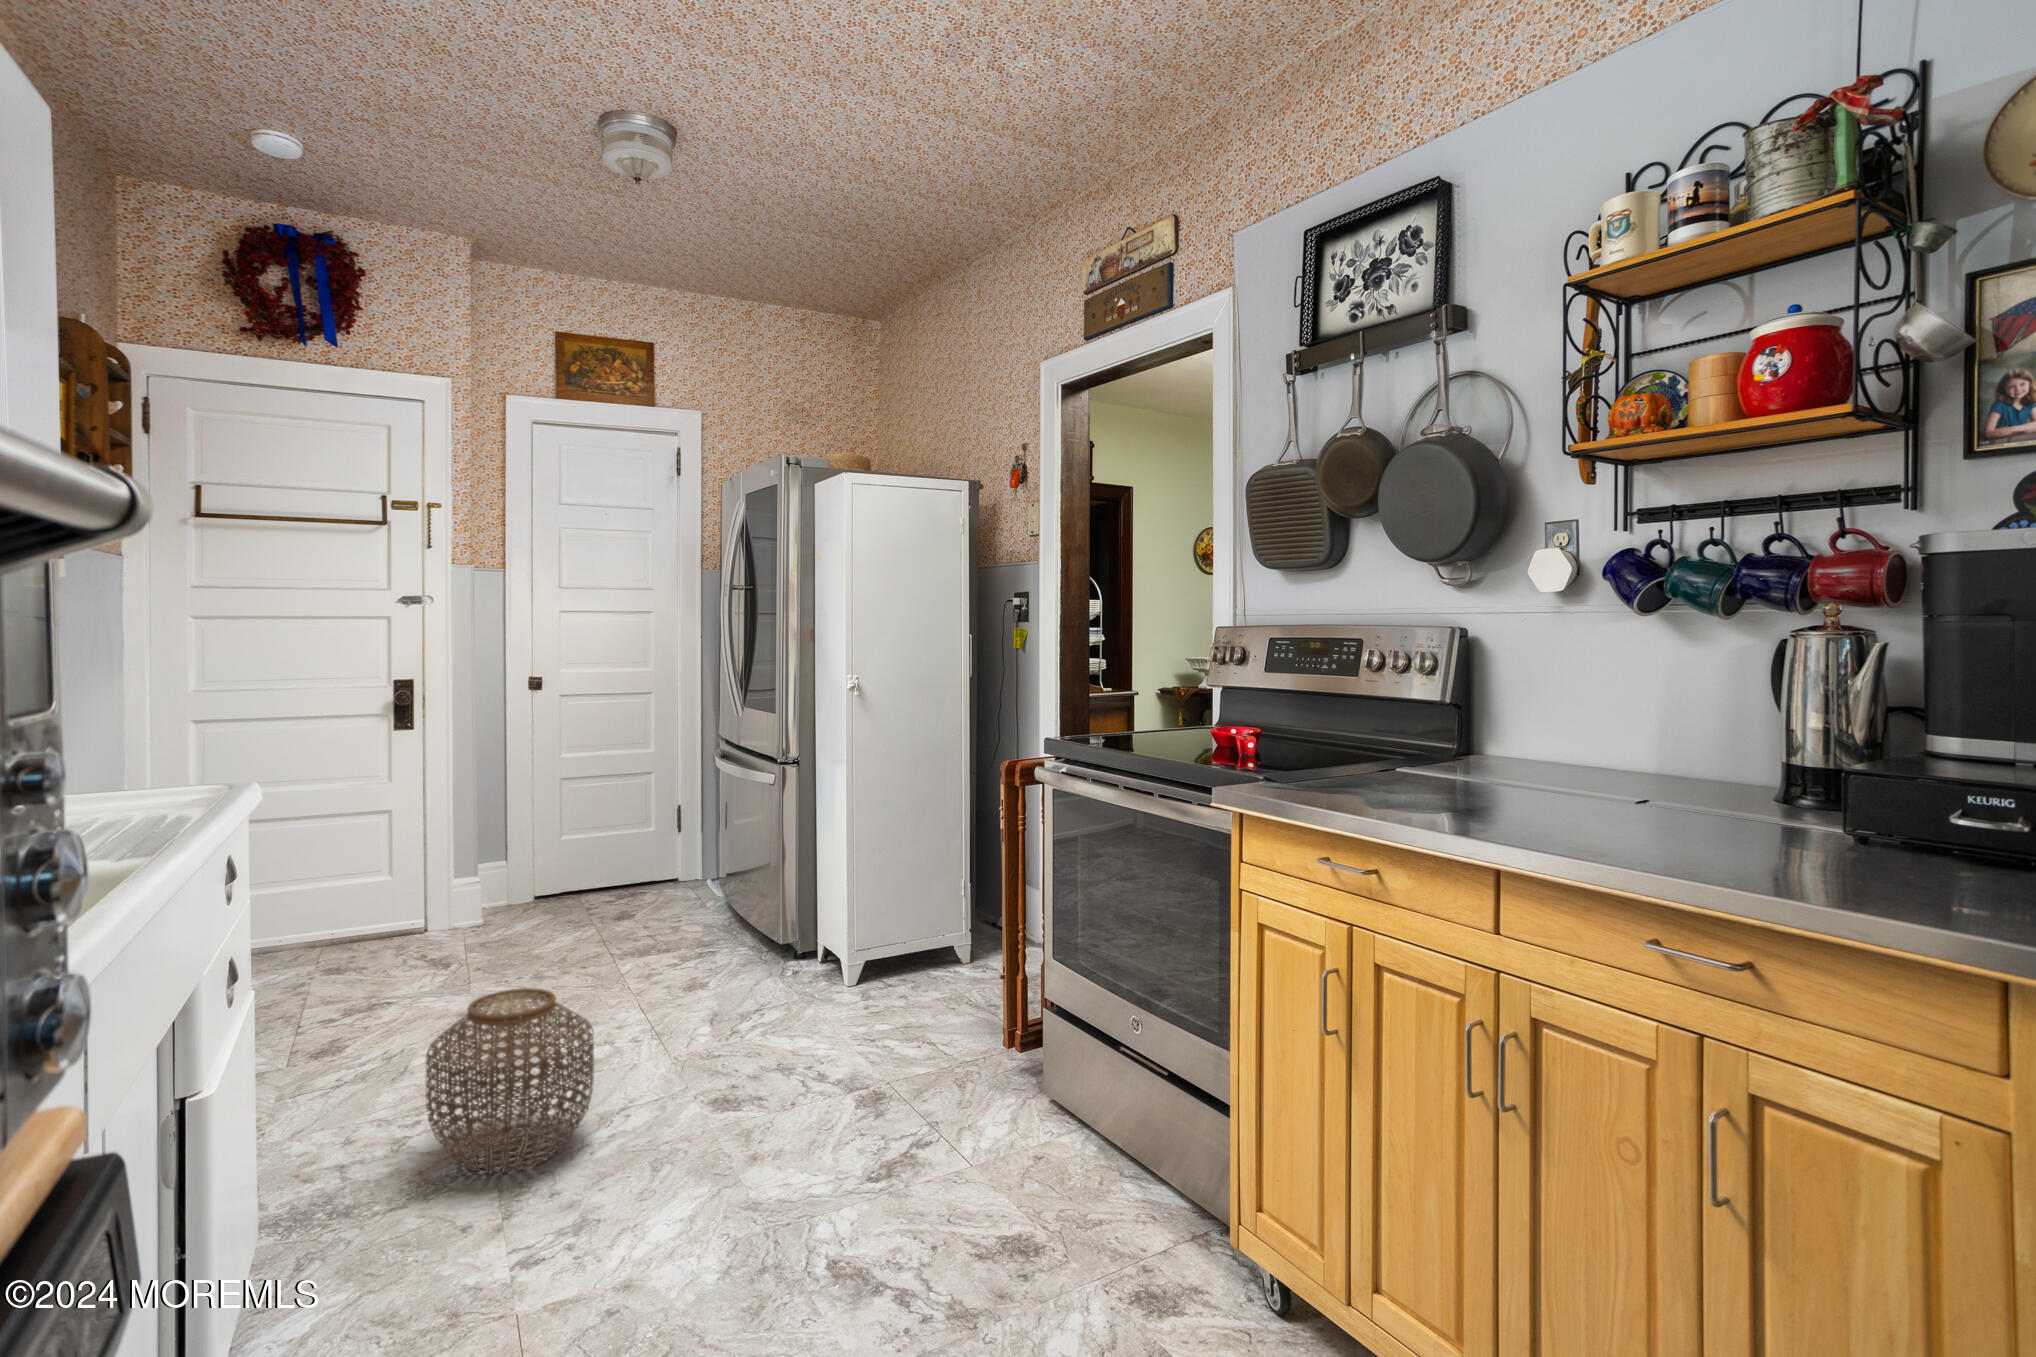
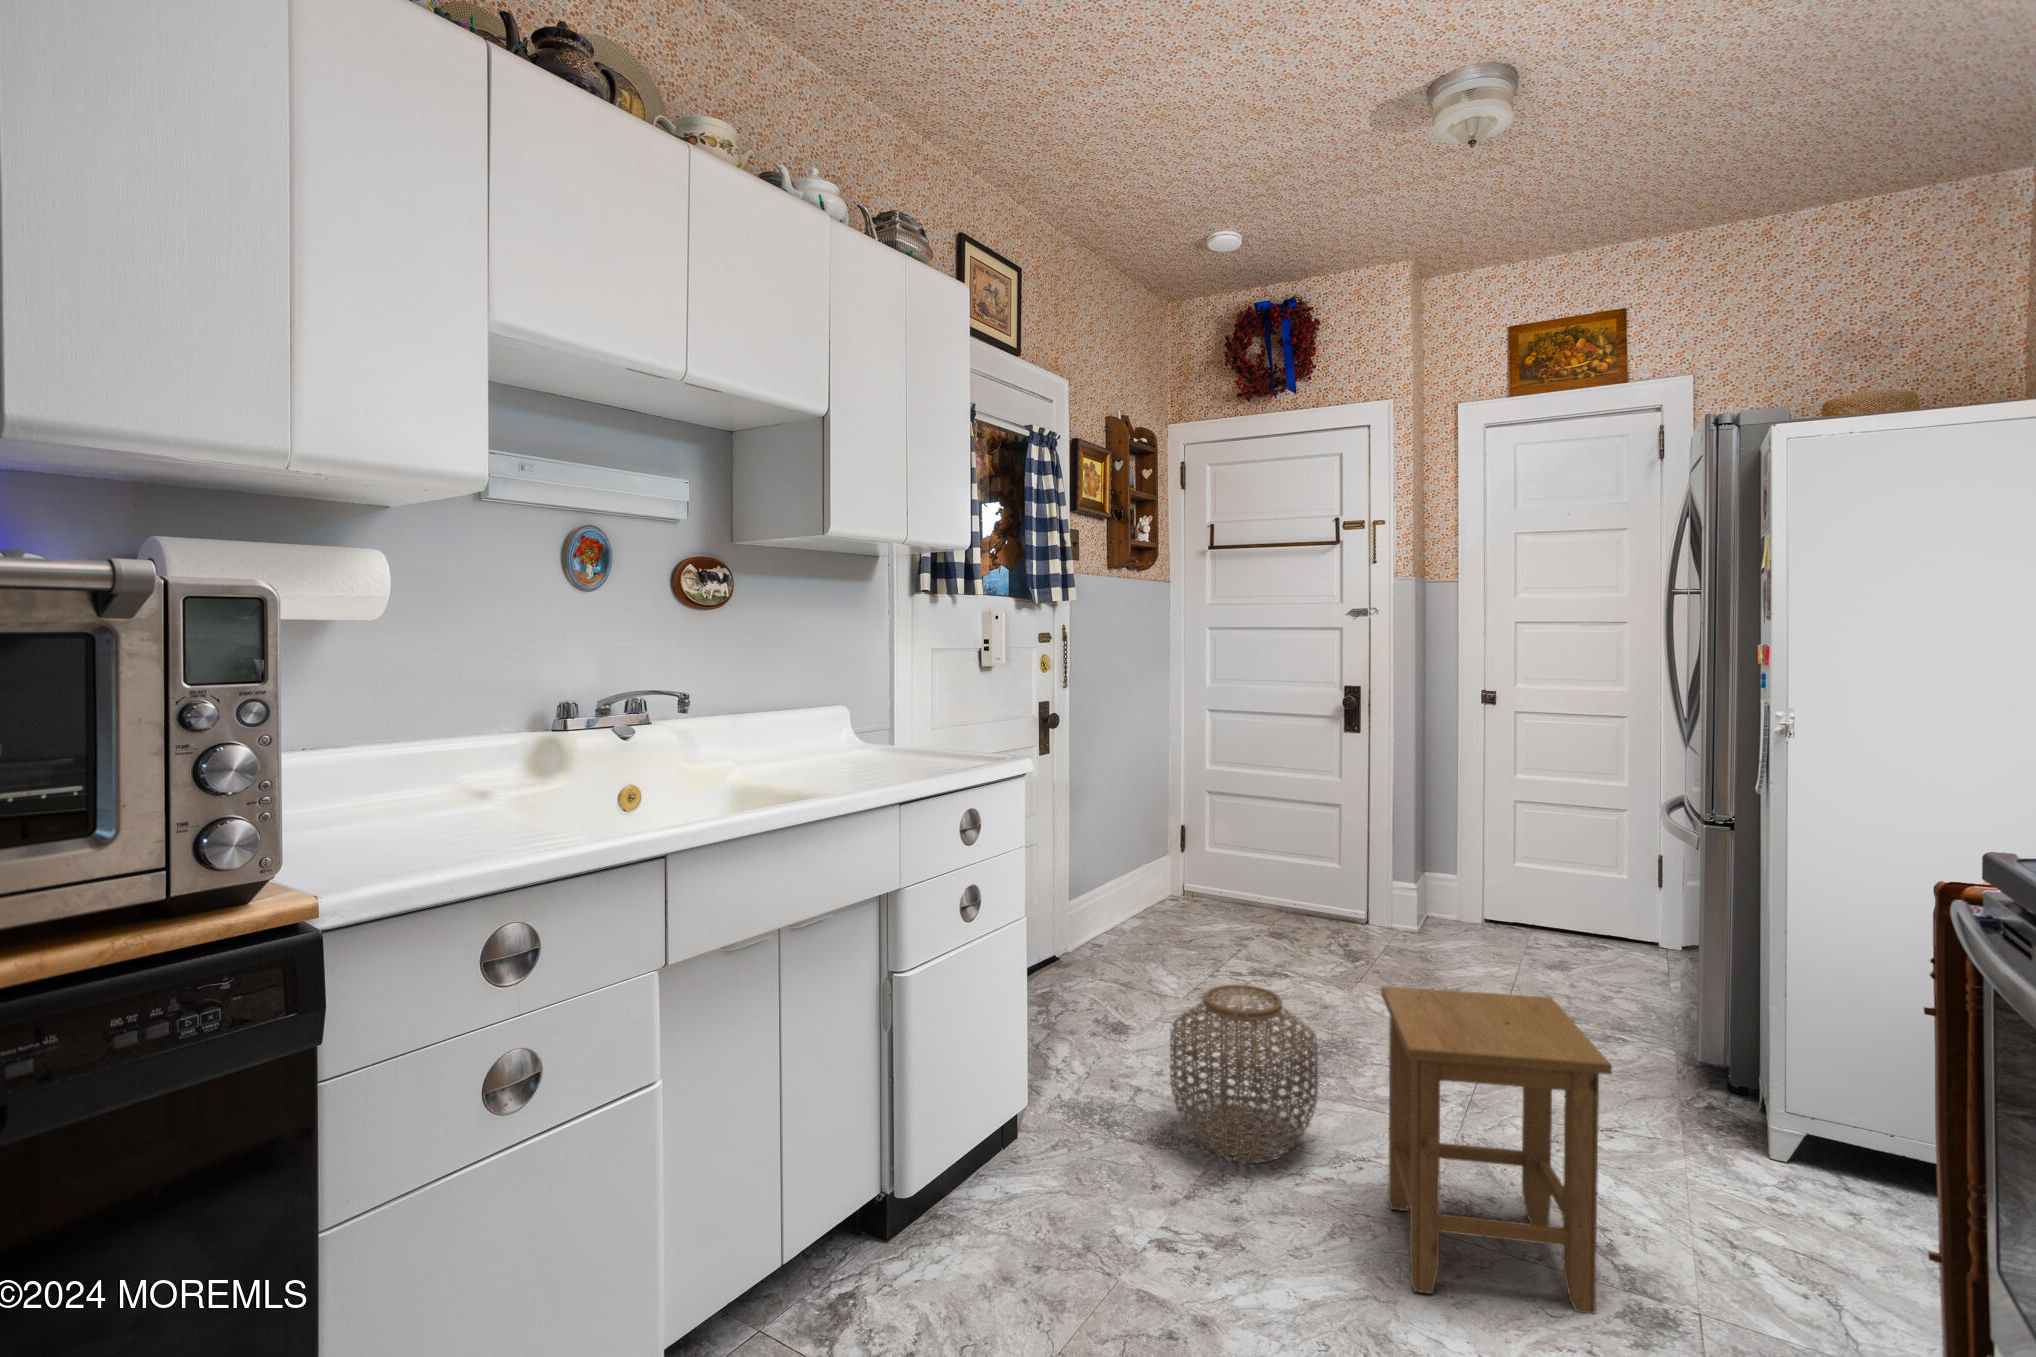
stool: none [670,916,872,1177] -> present [1381,987,1612,1314]

